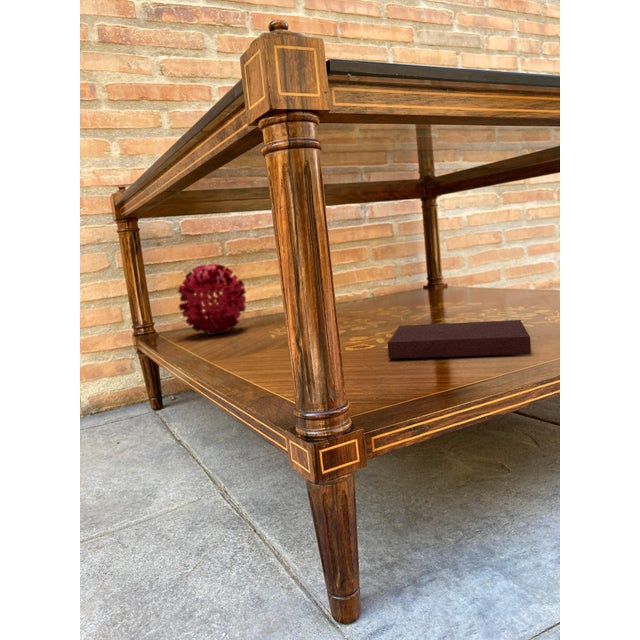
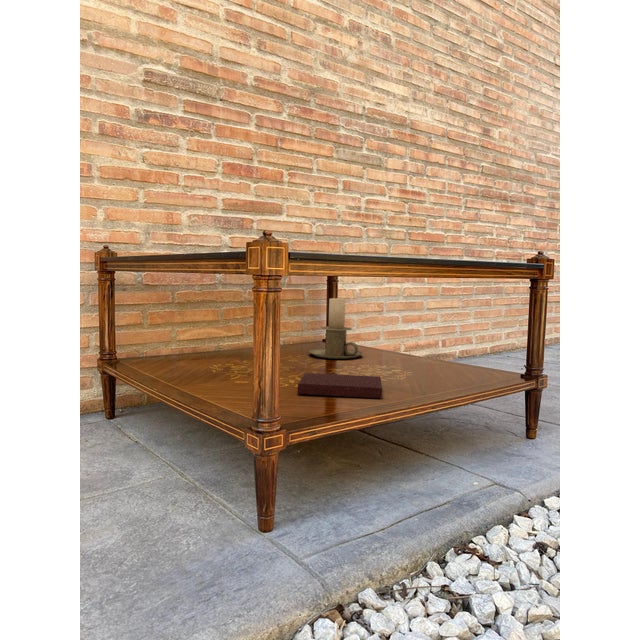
candle holder: none [405,221,482,305] -> present [309,298,362,359]
decorative ball: present [178,264,246,335] -> none [143,312,194,365]

